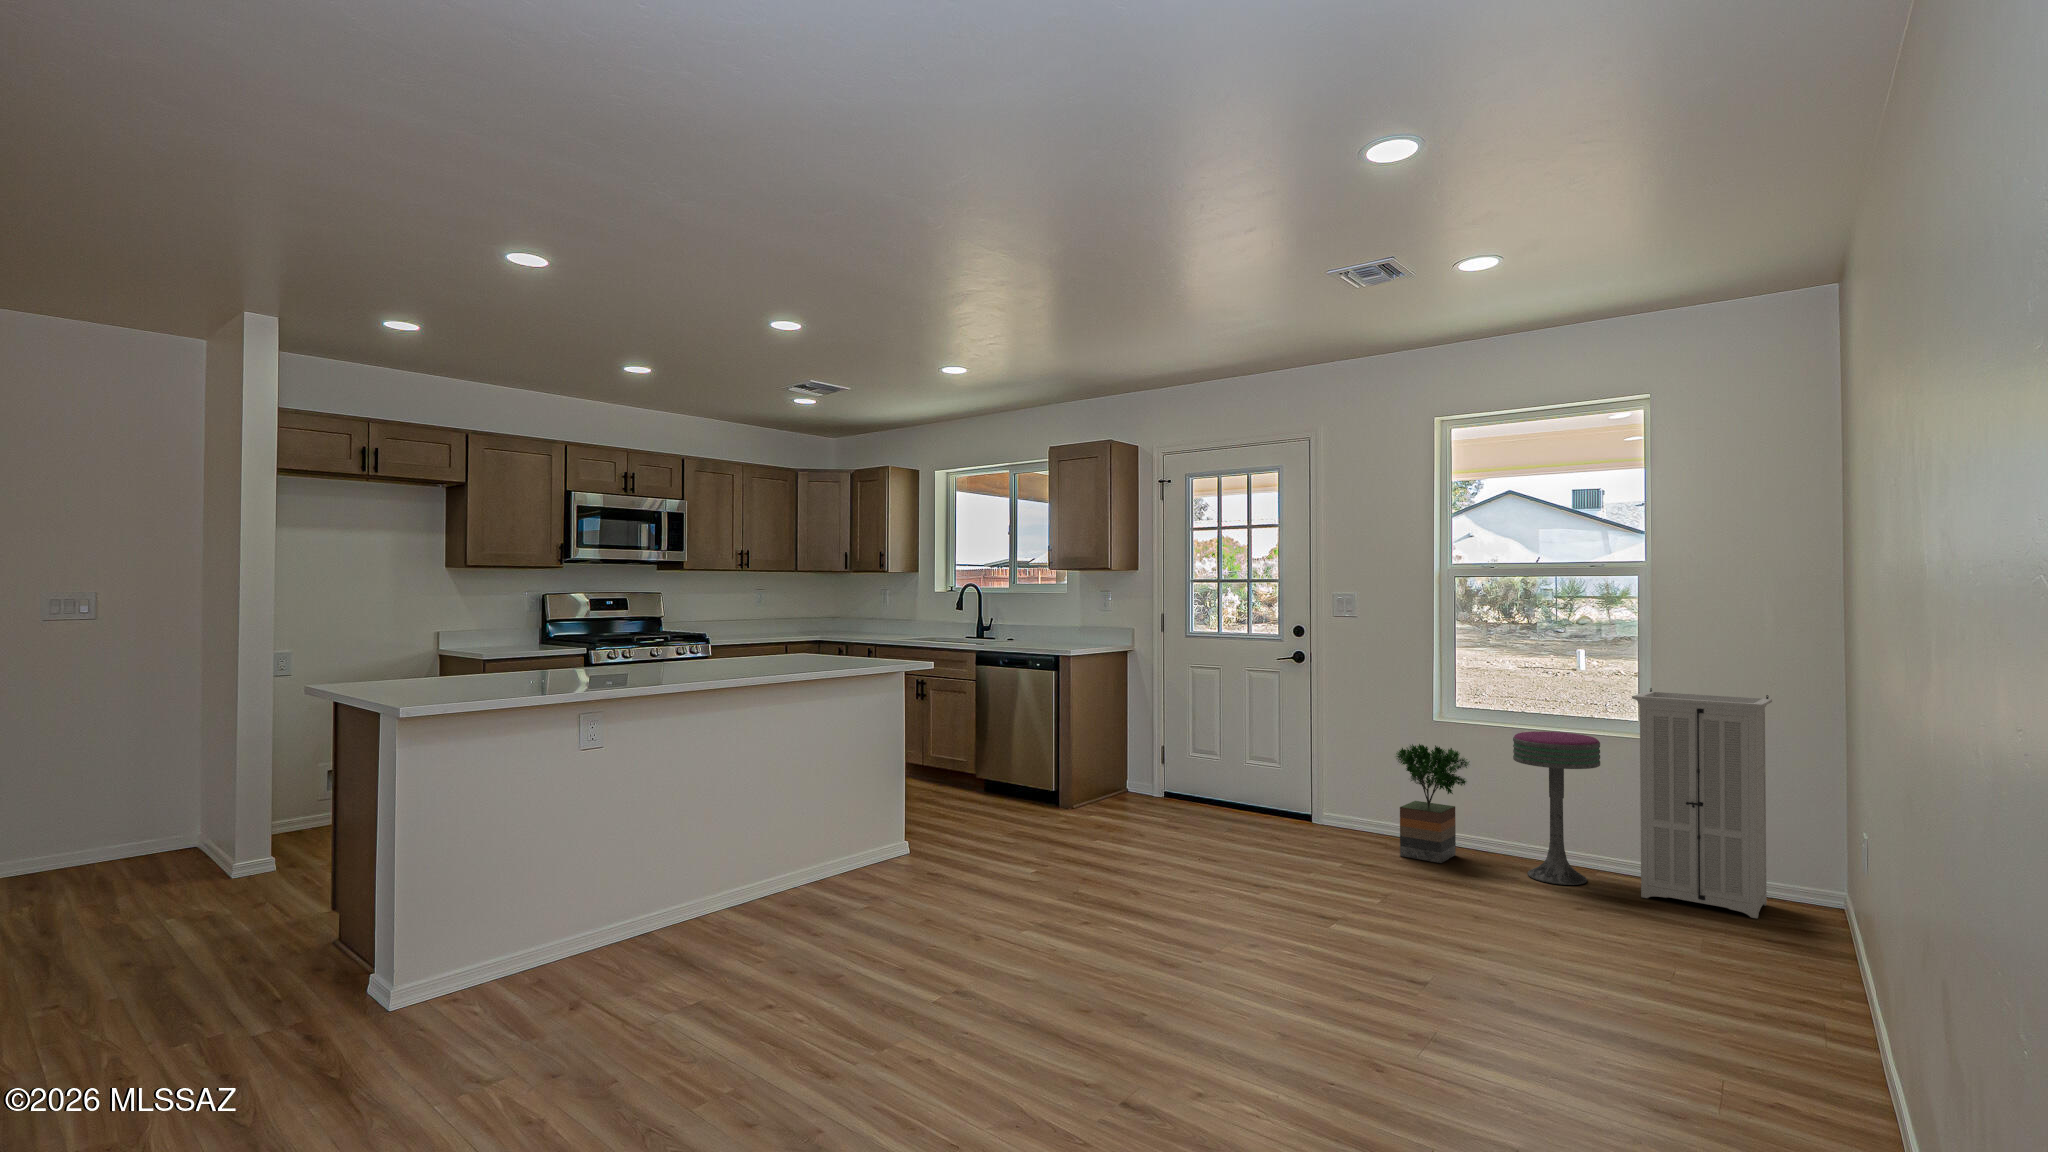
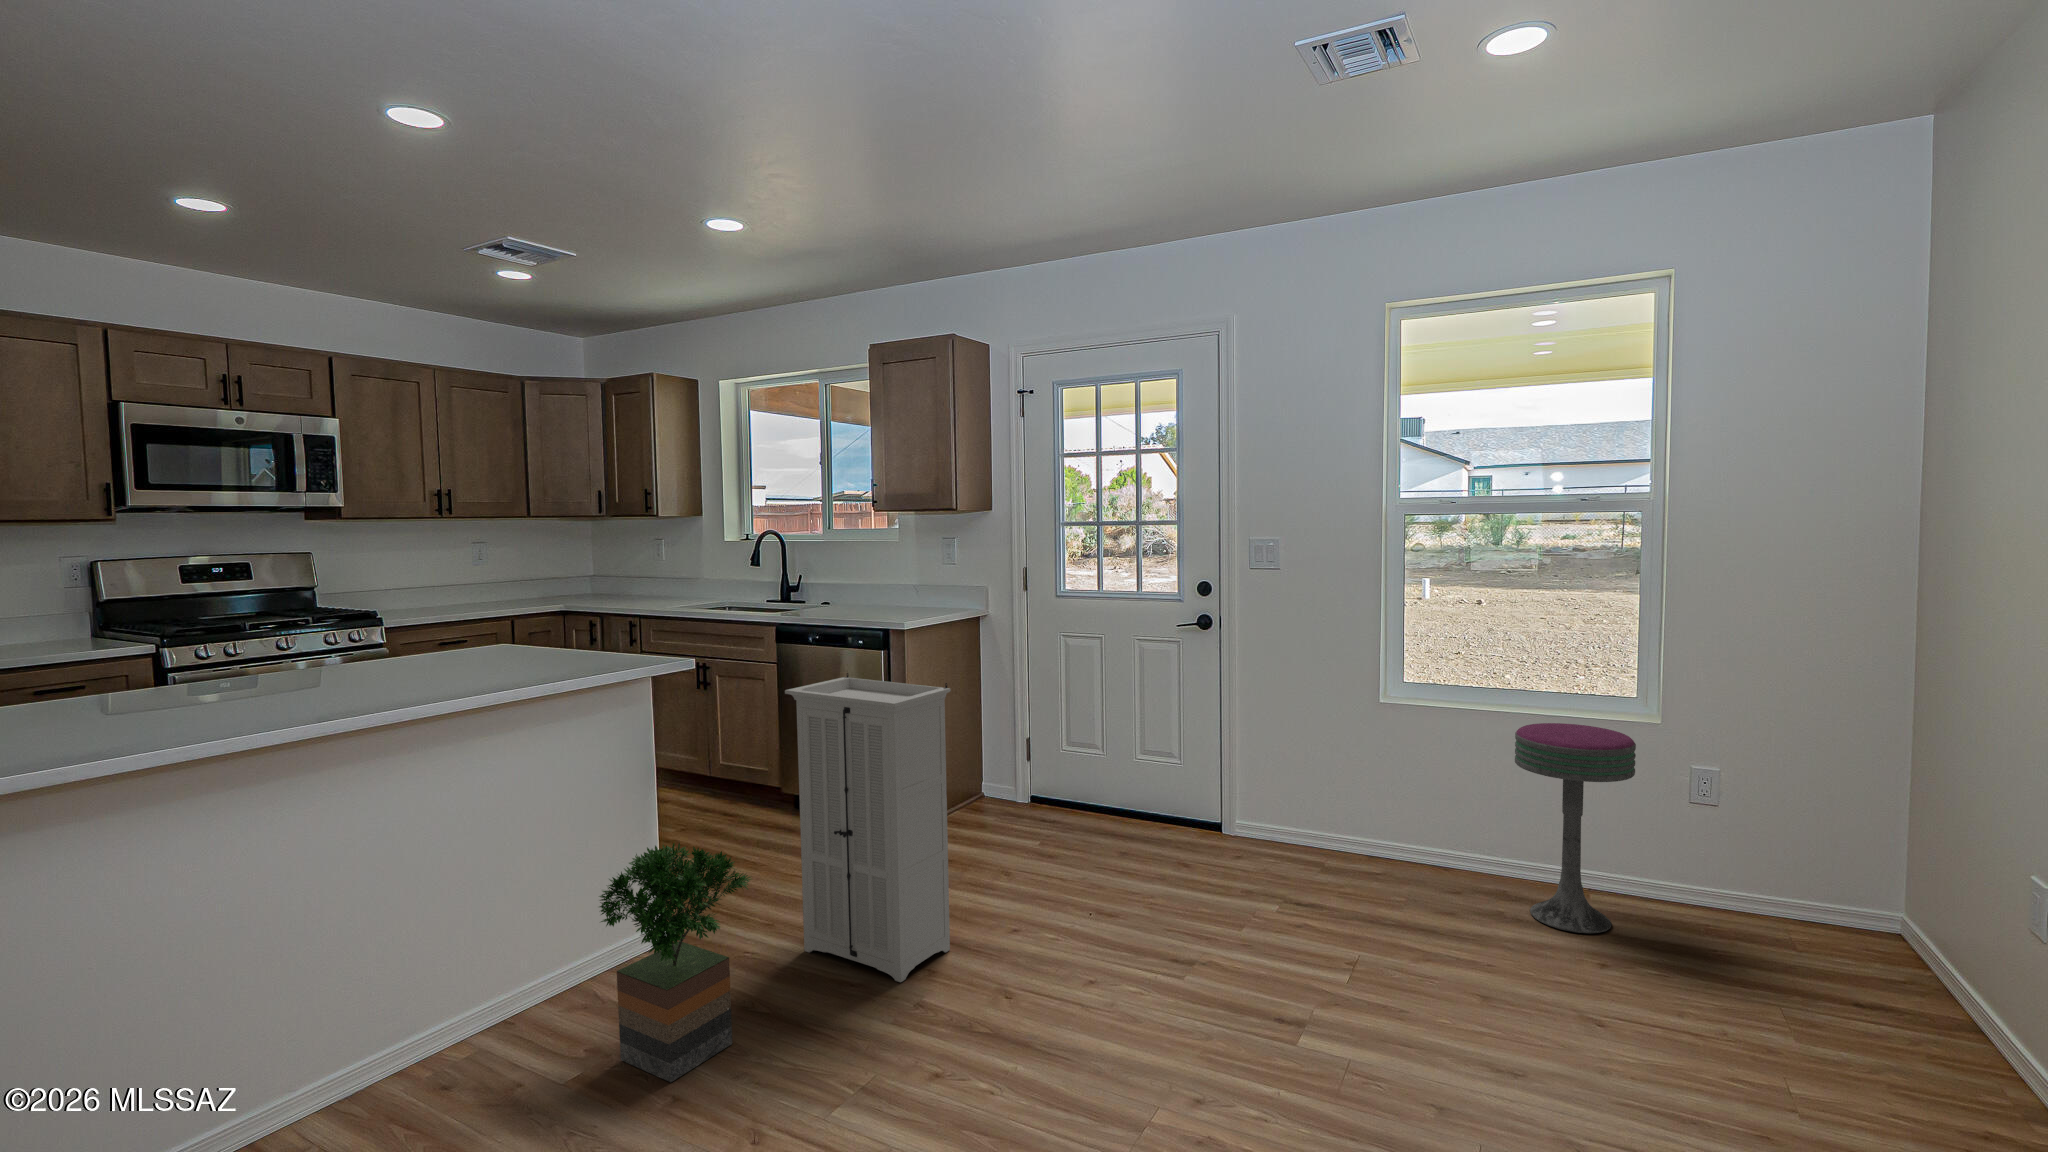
storage cabinet: present [1632,688,1772,918] -> present [785,673,951,982]
potted tree: present [1396,744,1470,863] -> present [599,843,751,1082]

